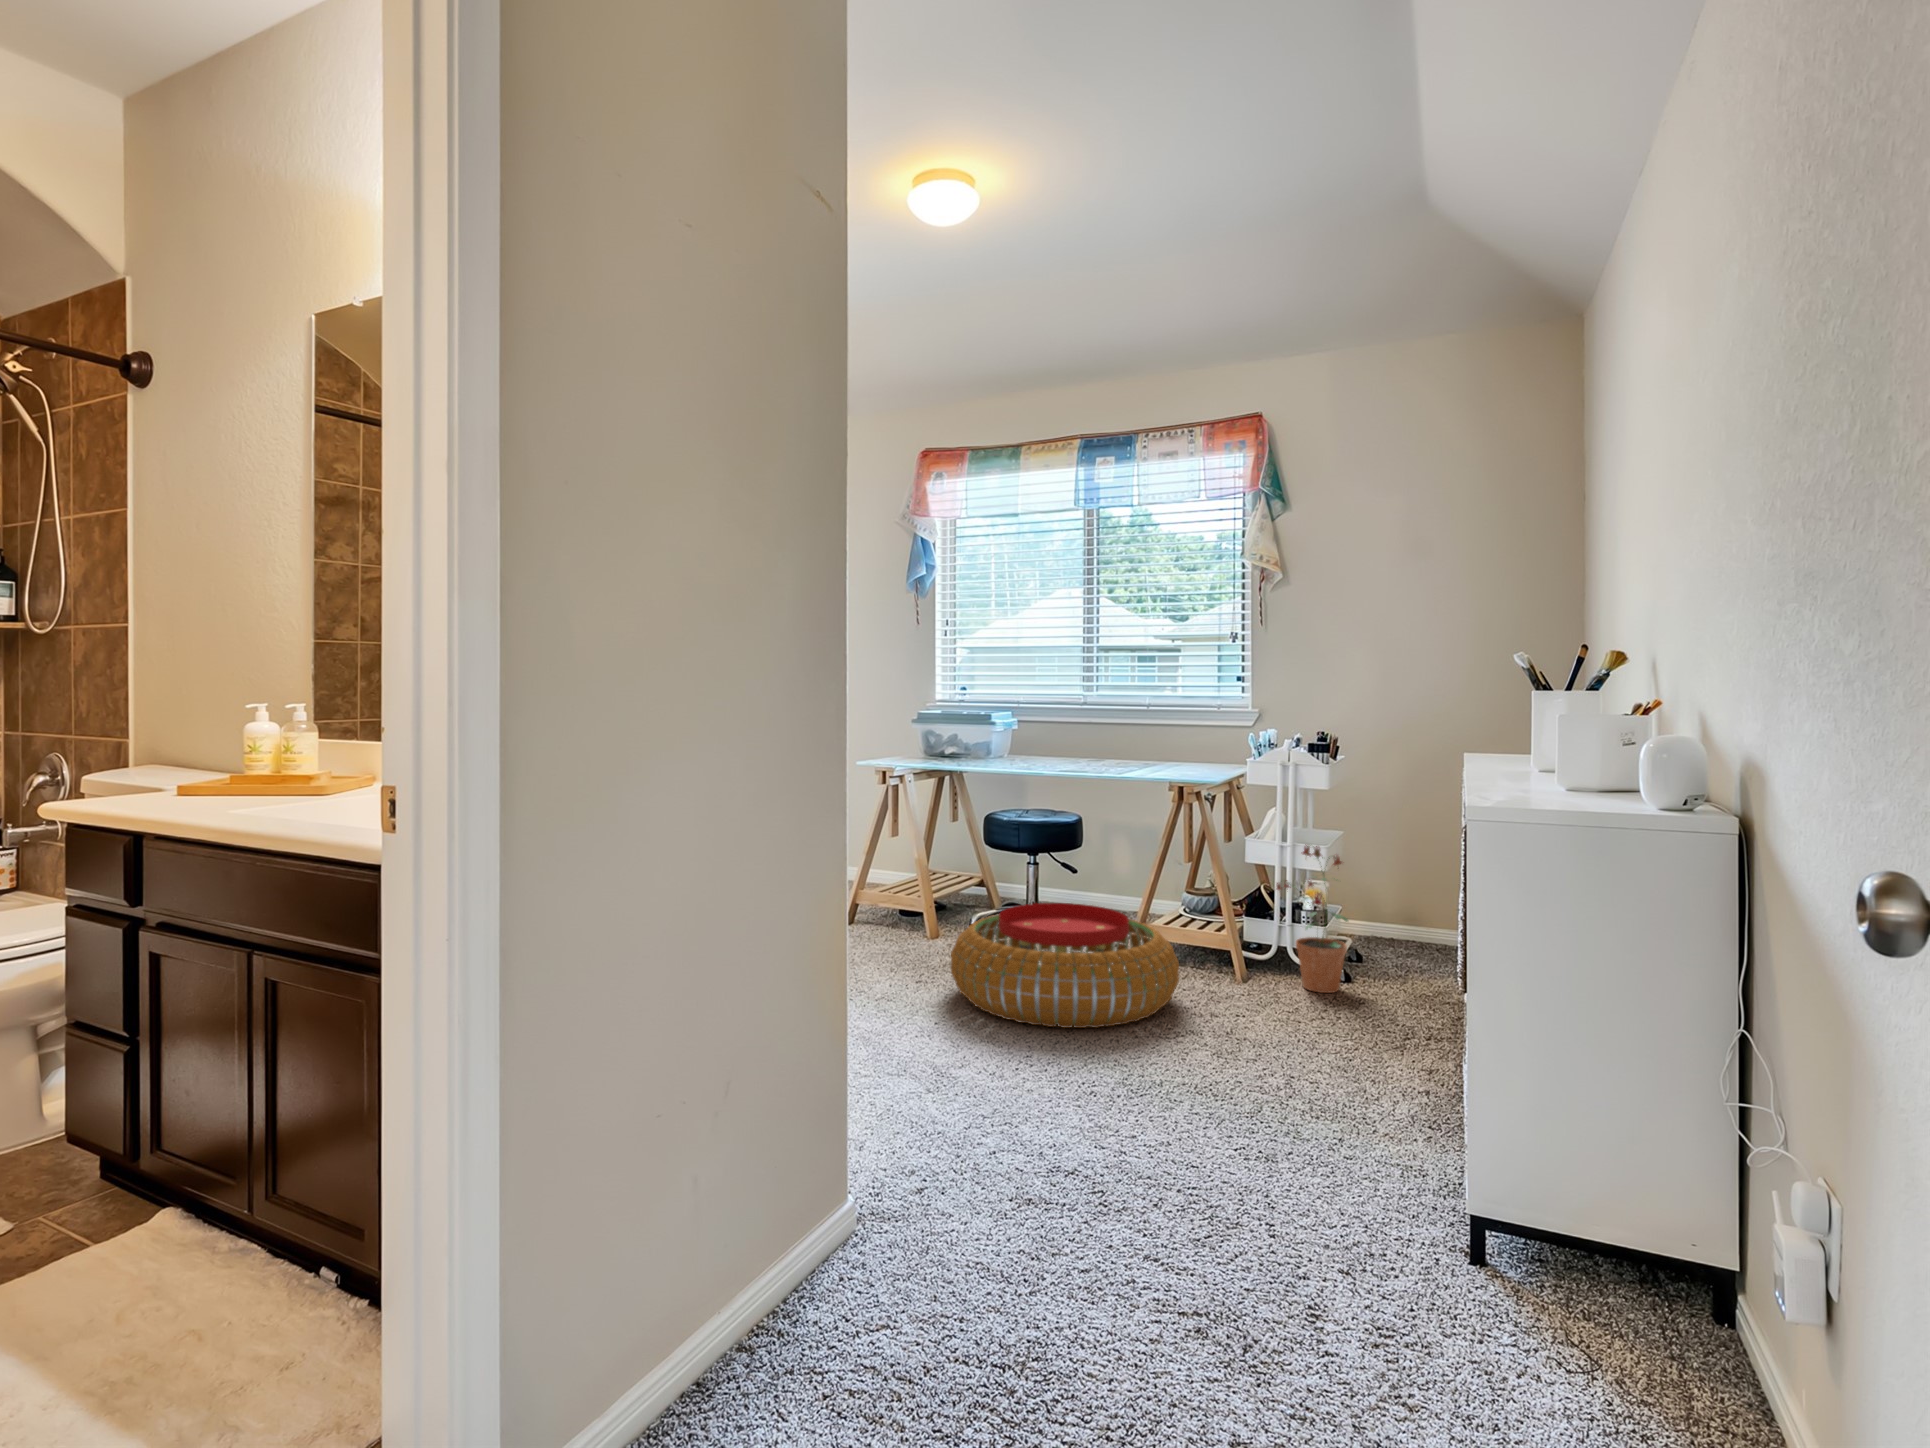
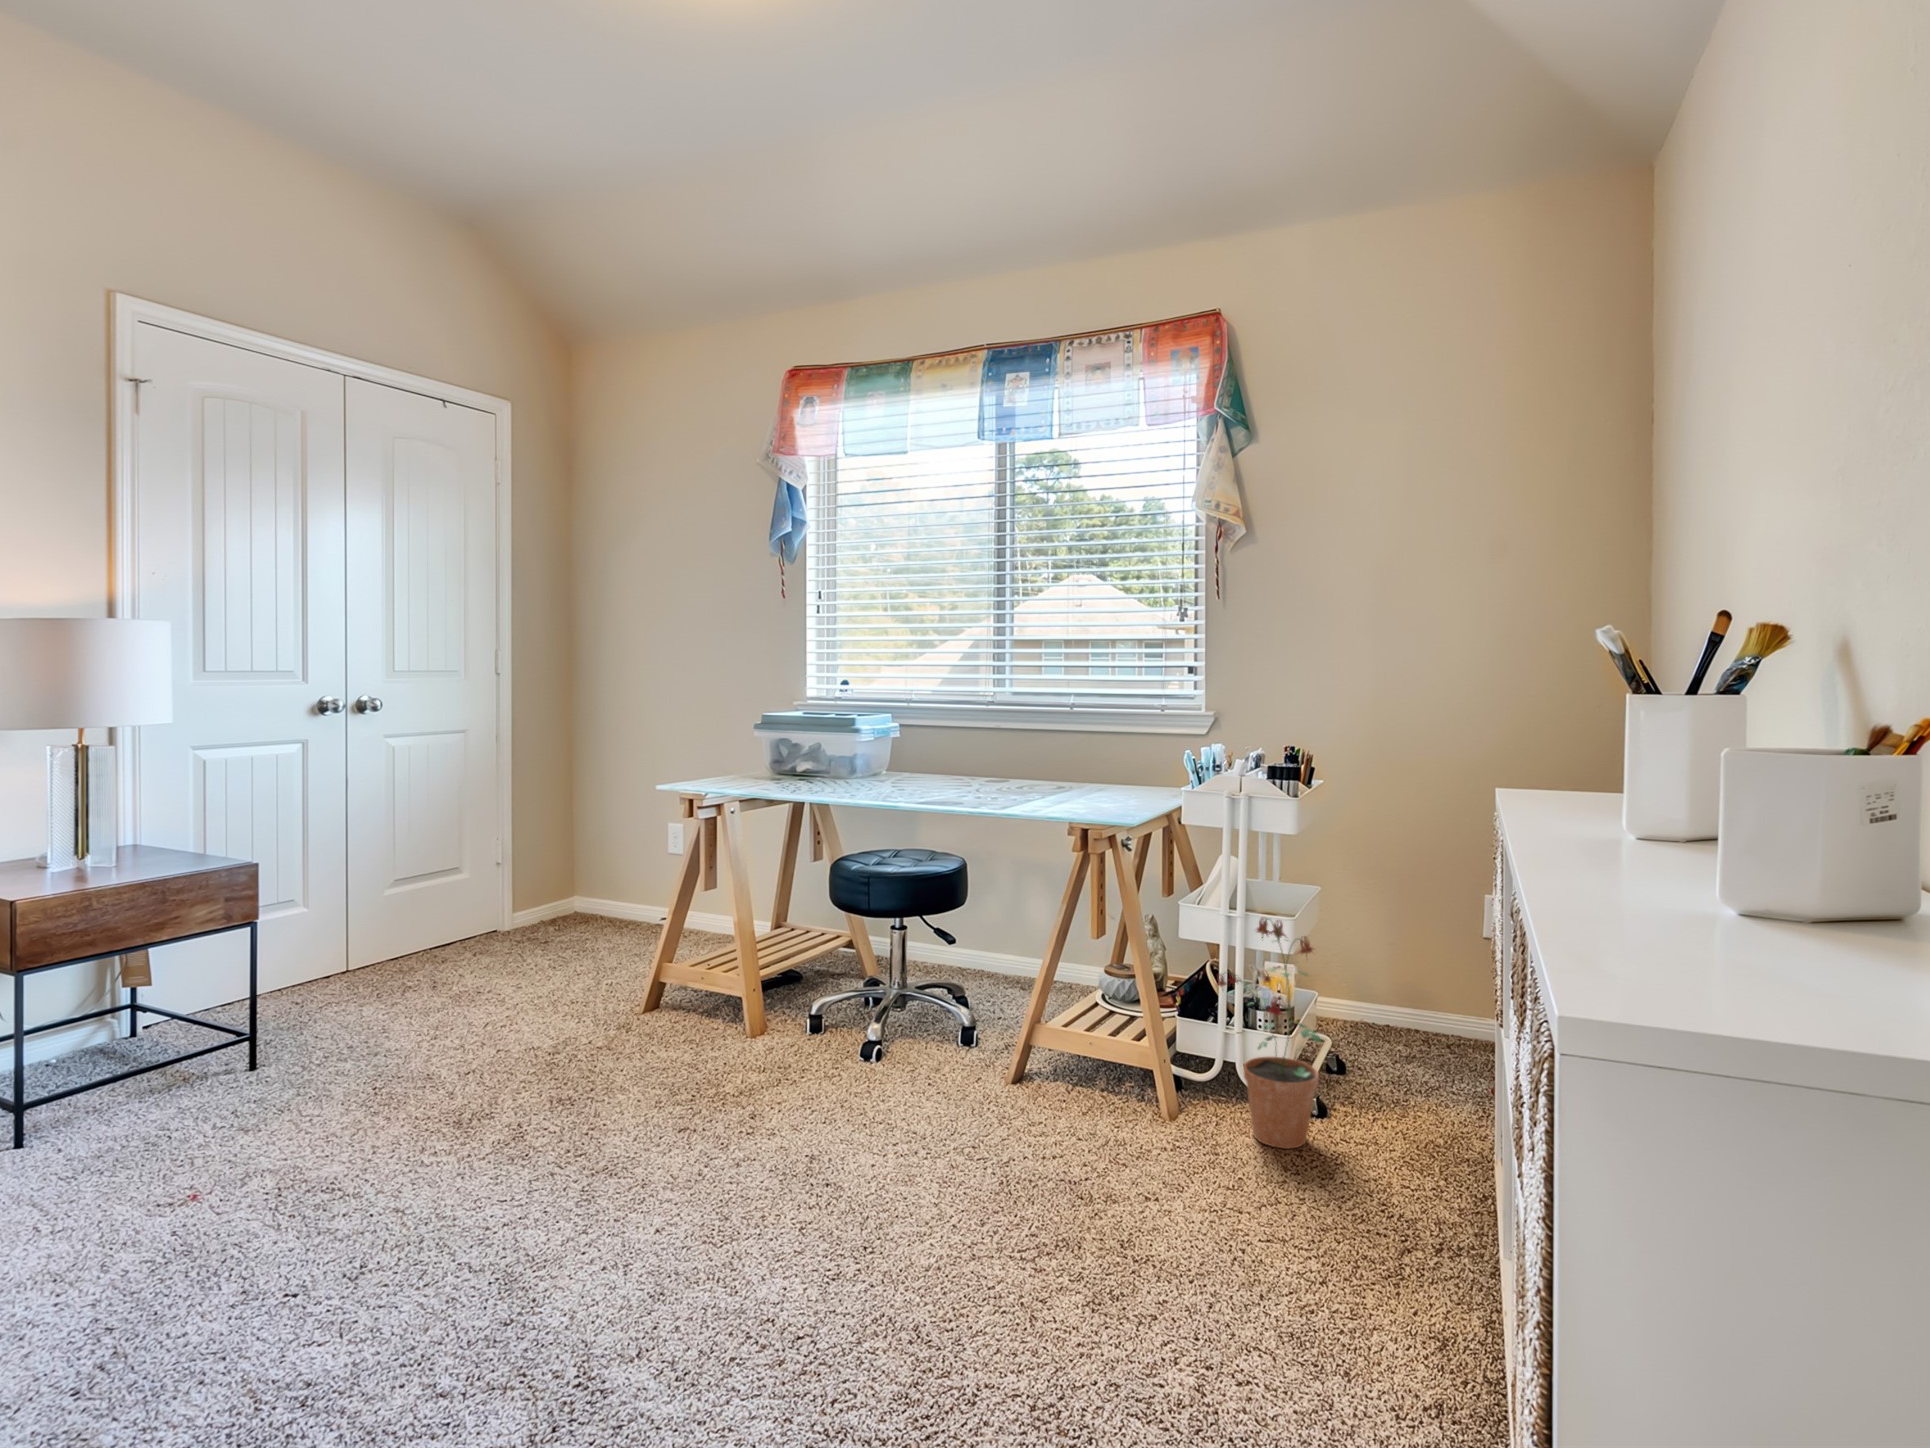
pouf: present [951,903,1179,1028] -> none [698,1005,1057,1243]

